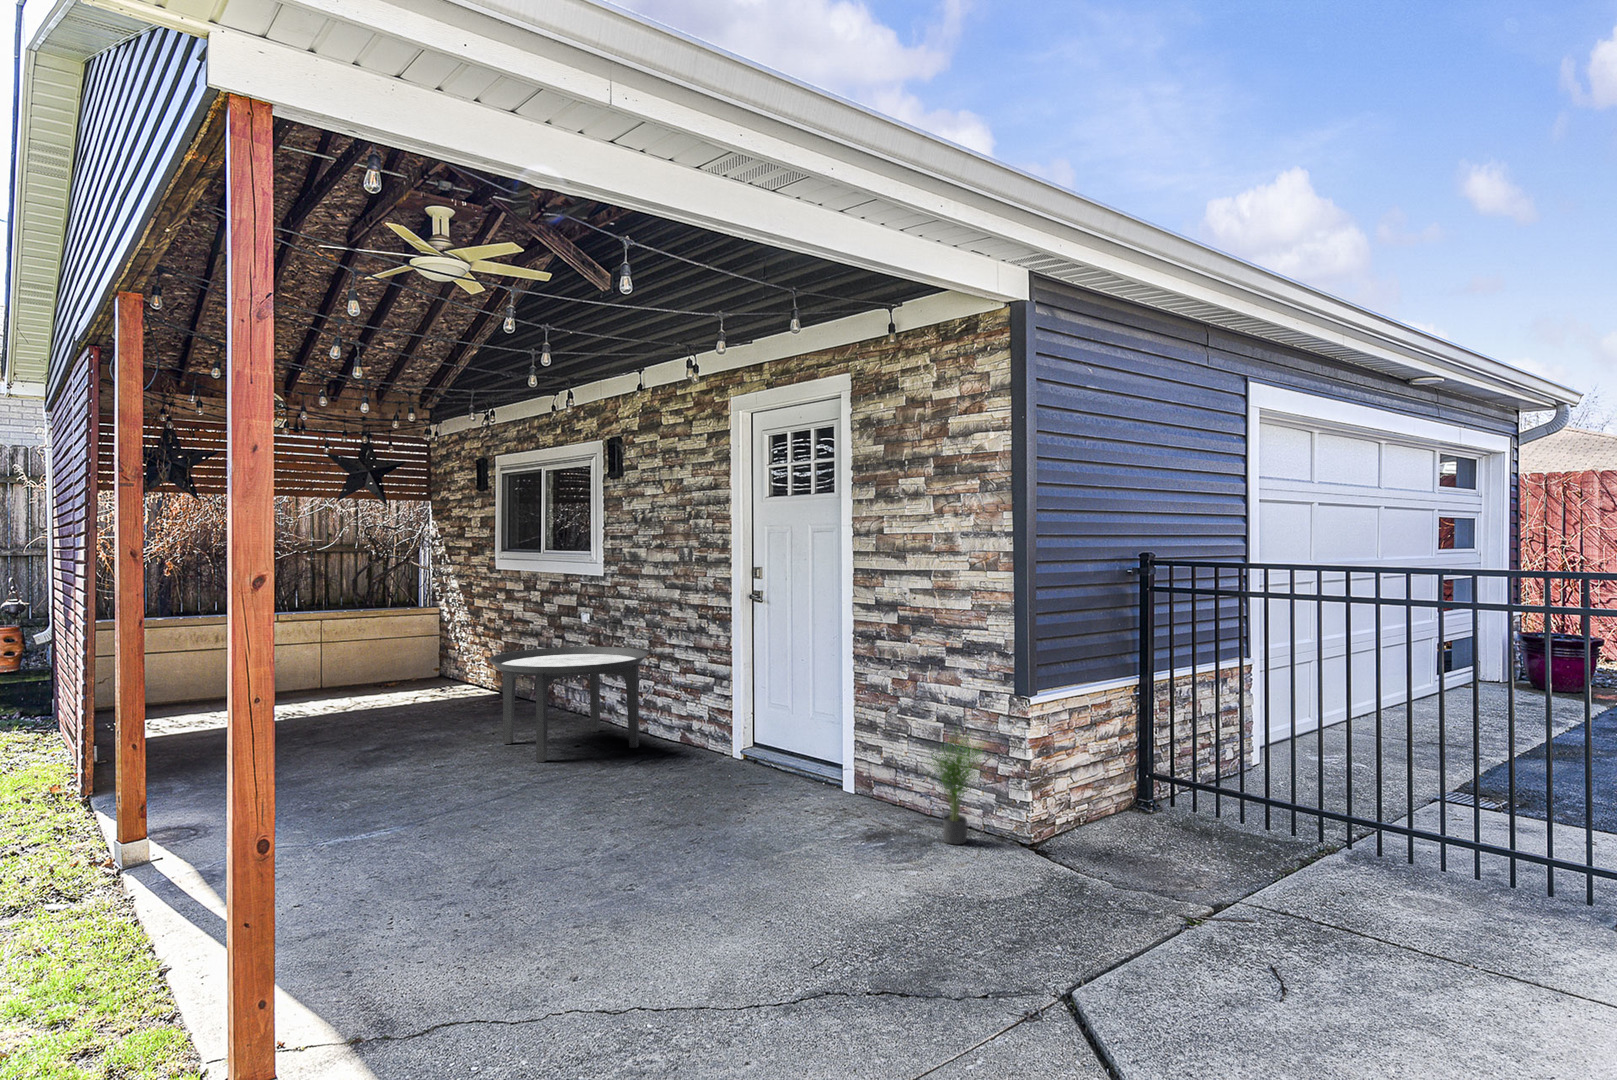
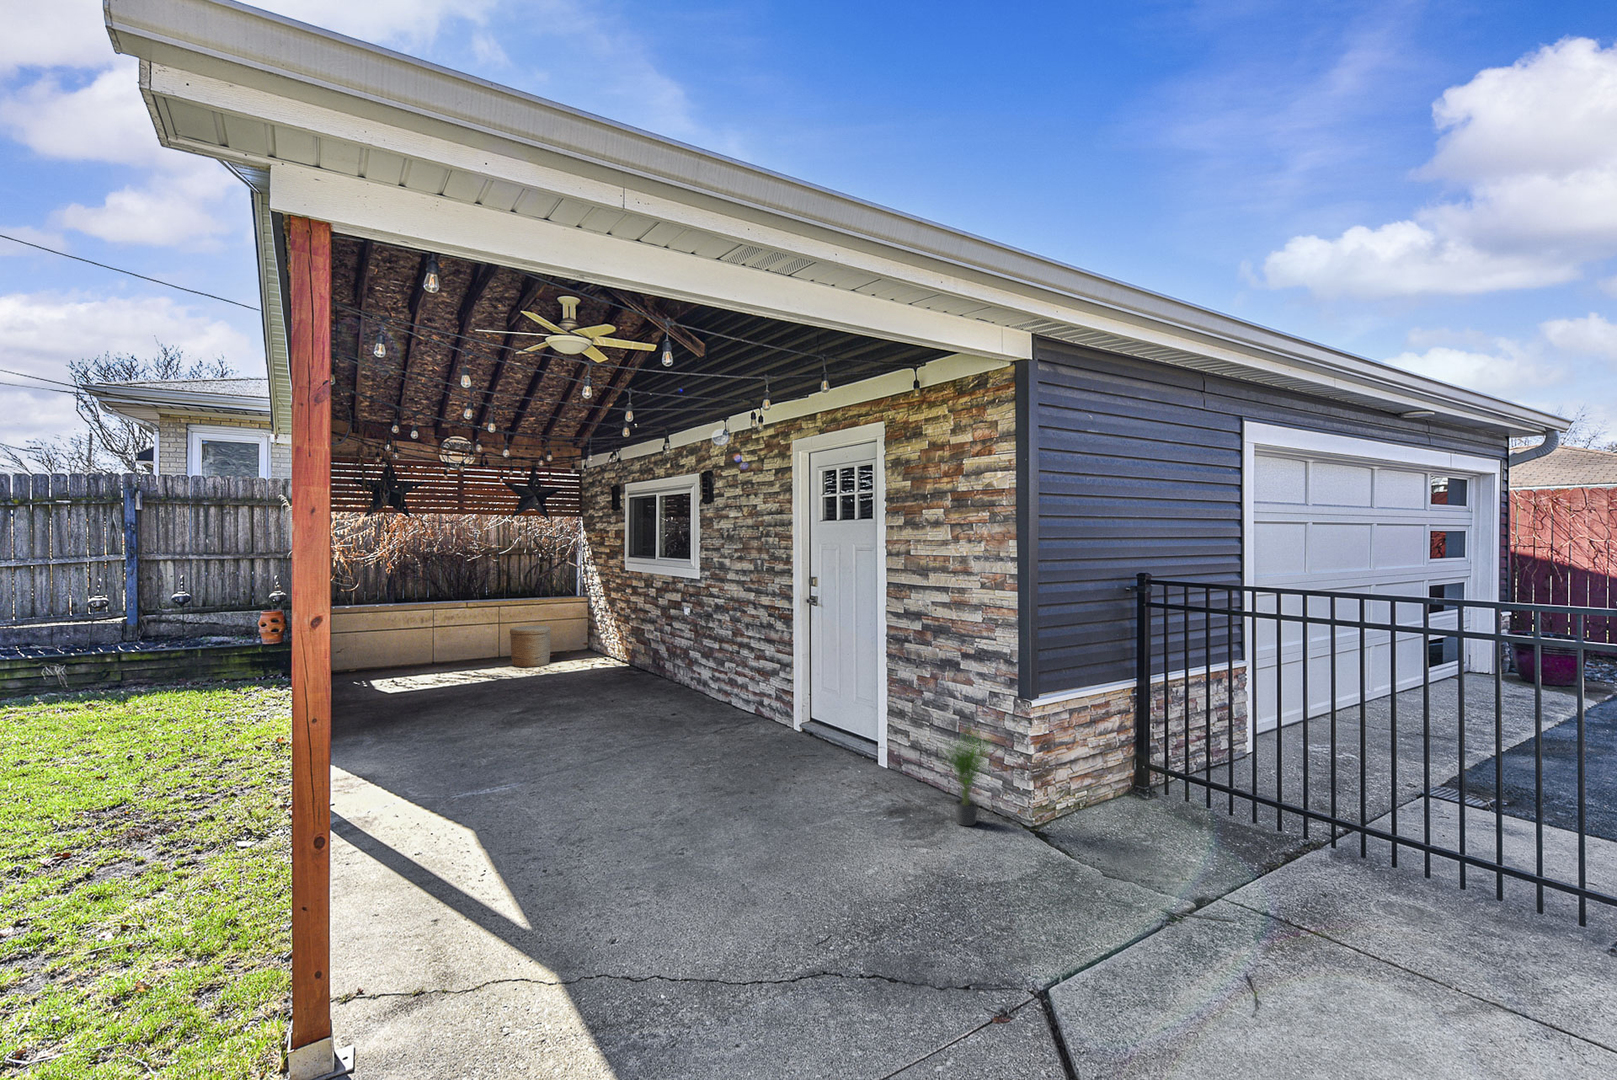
woven basket: none [340,640,396,694] -> present [510,626,551,667]
round table: present [488,647,648,762] -> none [605,637,731,732]

